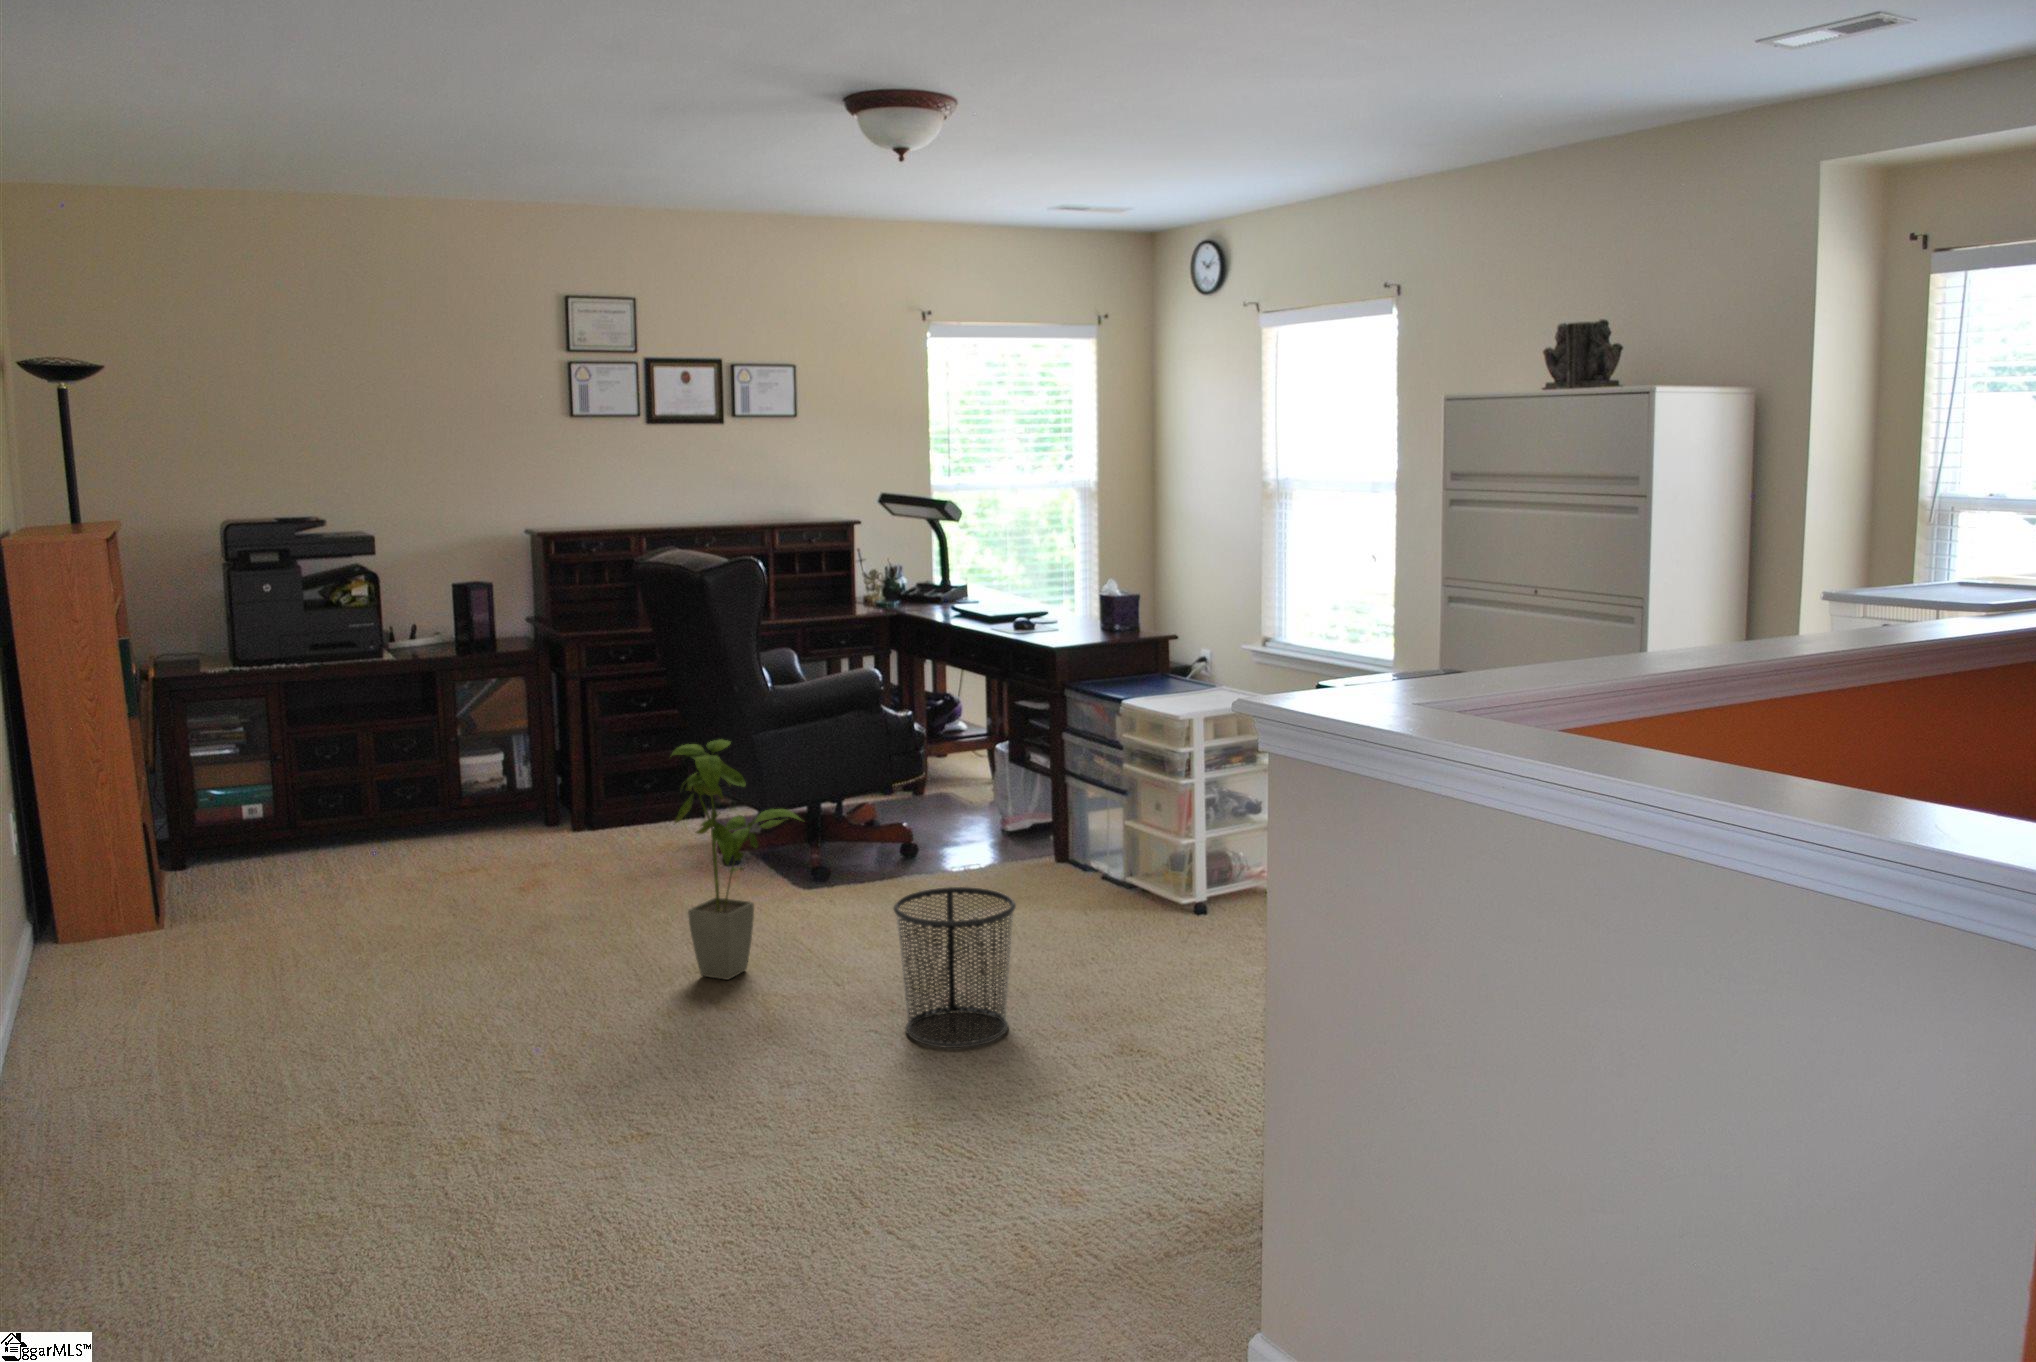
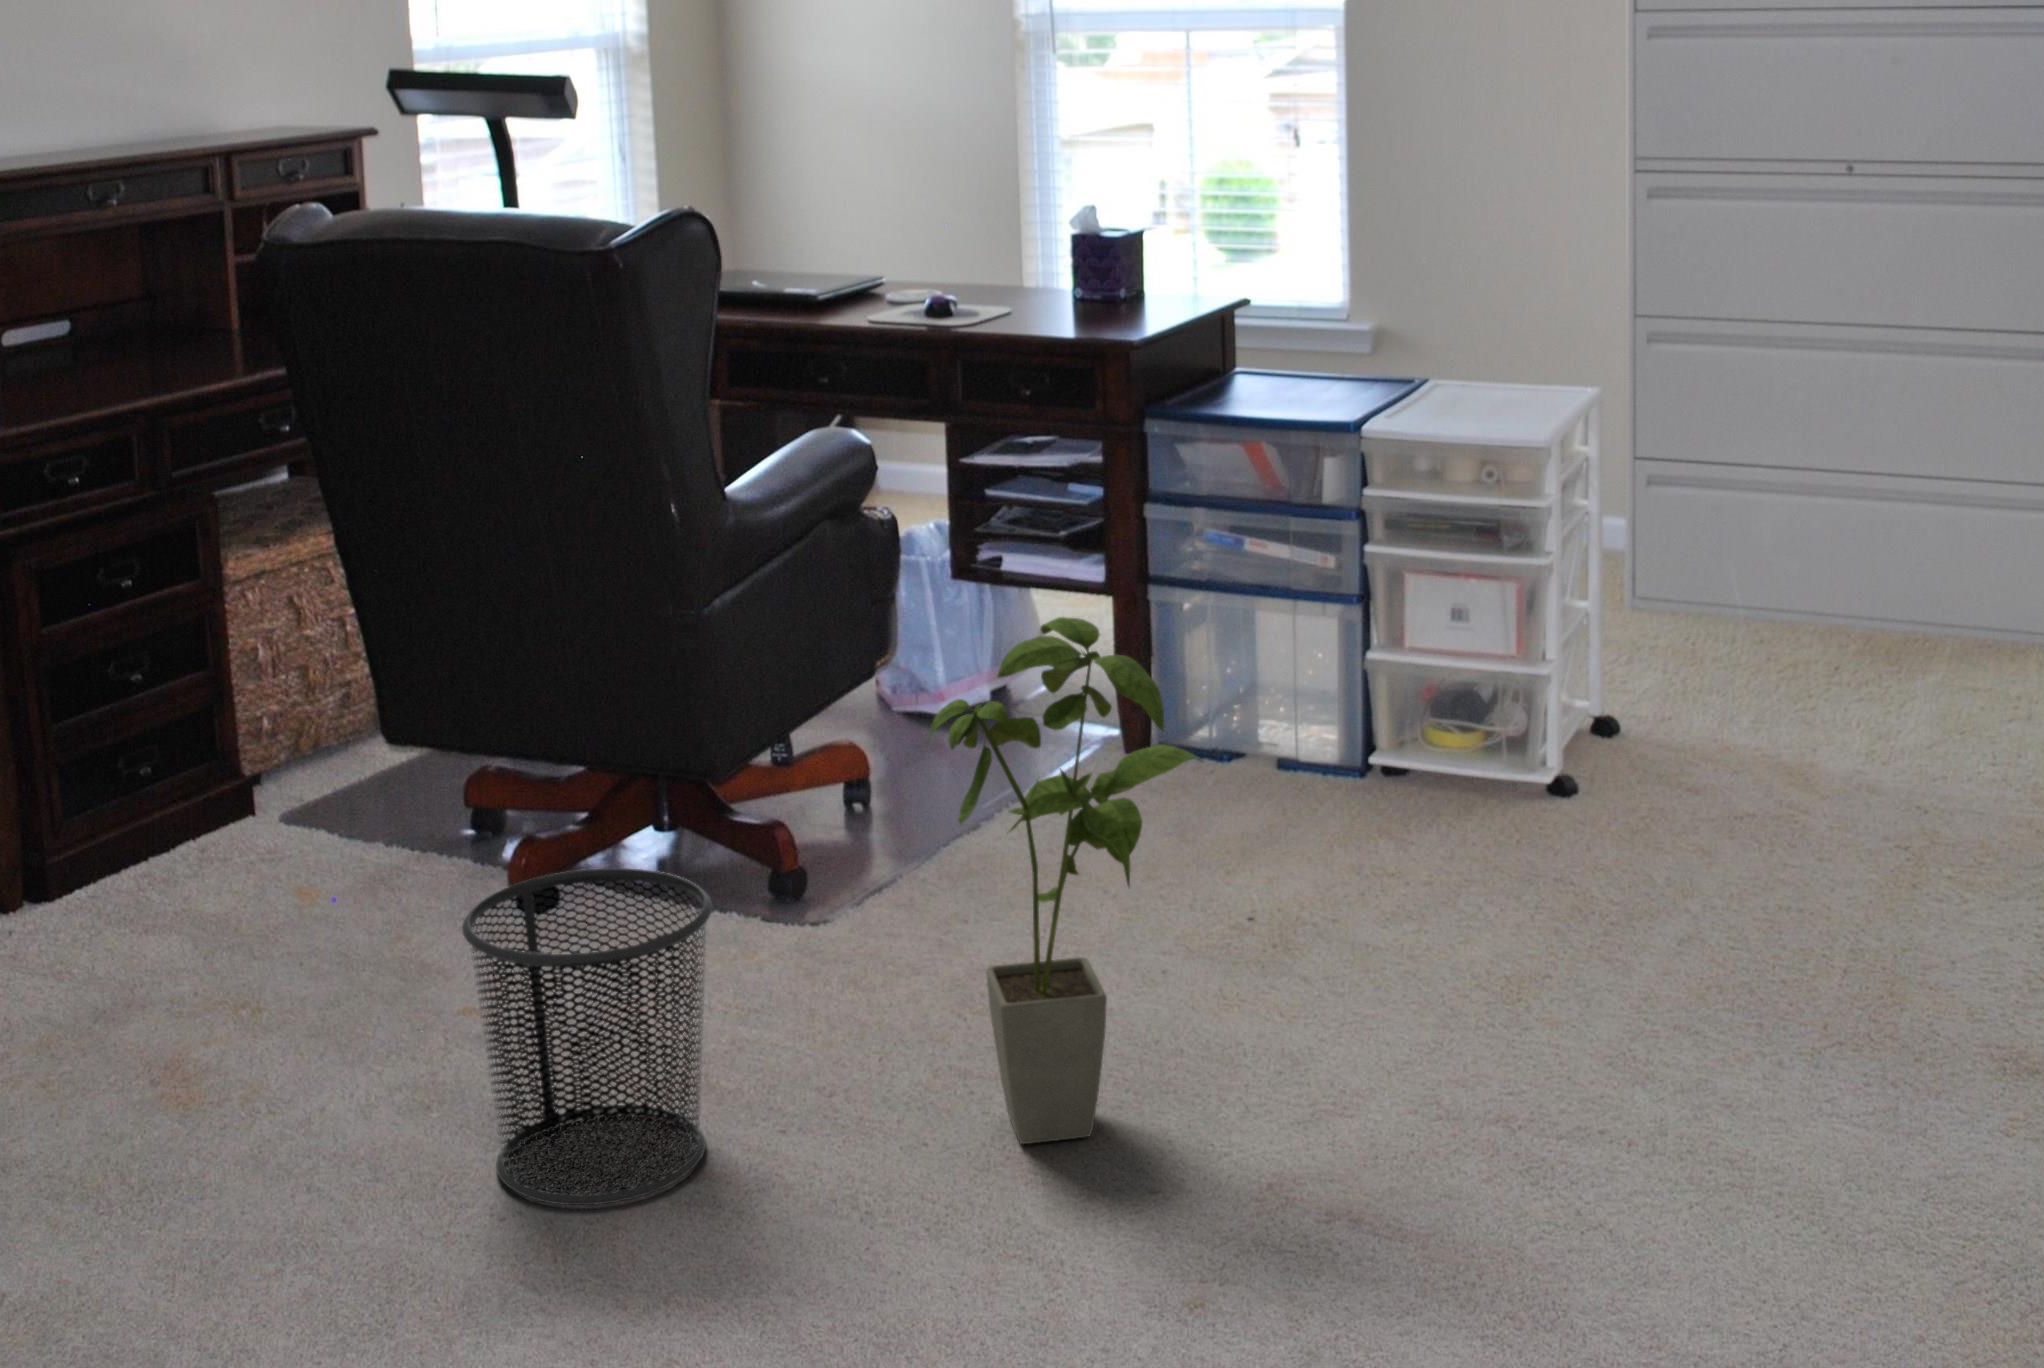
waste bin: present [893,887,1016,1048] -> present [462,868,713,1205]

